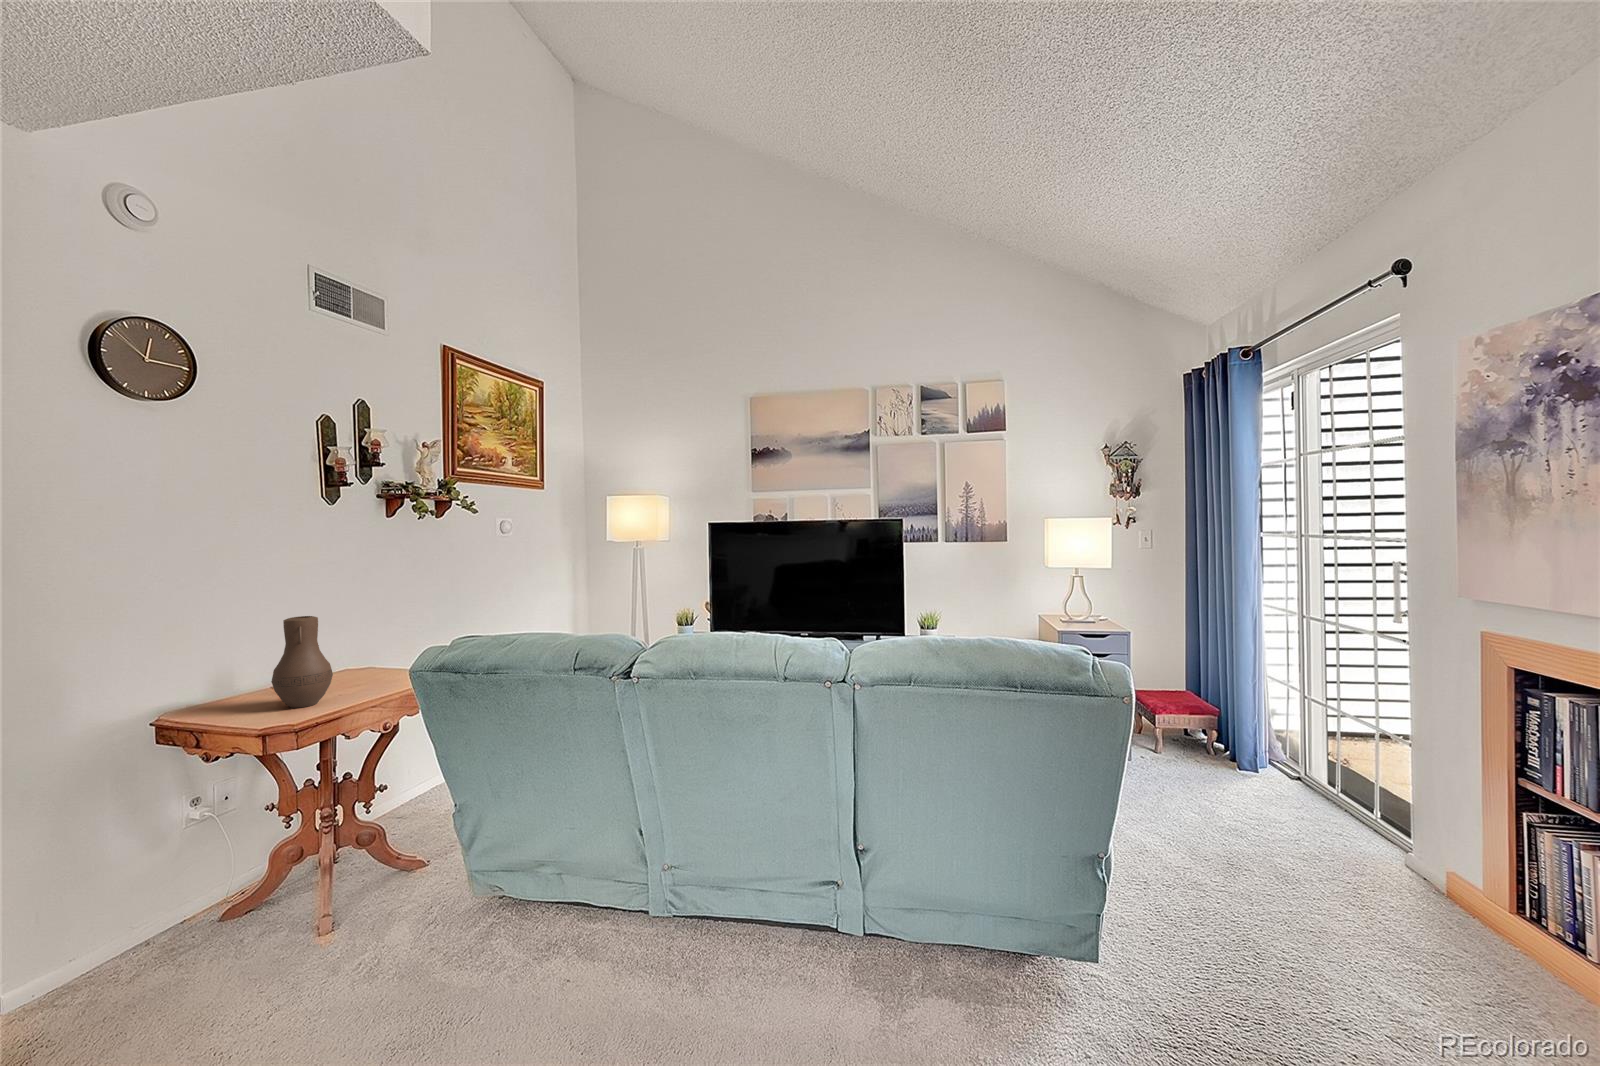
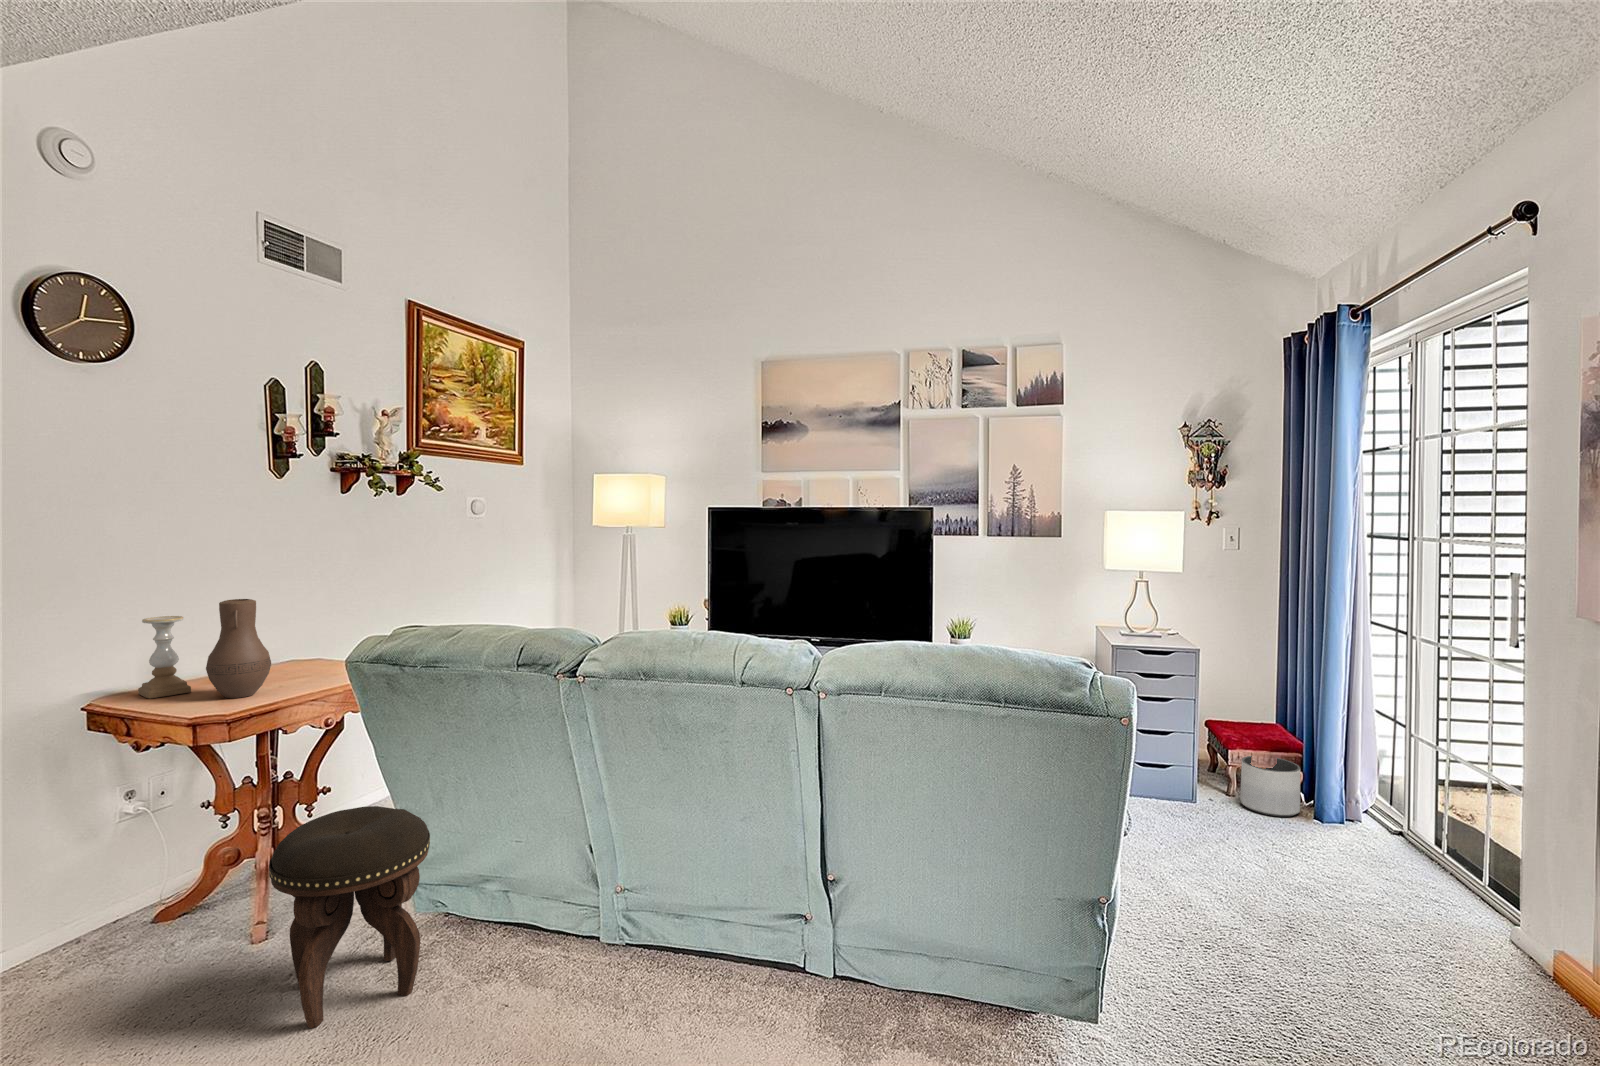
candle holder: none [205,634,256,711] -> present [138,616,191,699]
planter: none [1167,720,1216,770] -> present [1240,756,1300,817]
footstool: none [345,802,492,1014] -> present [269,806,430,1029]

